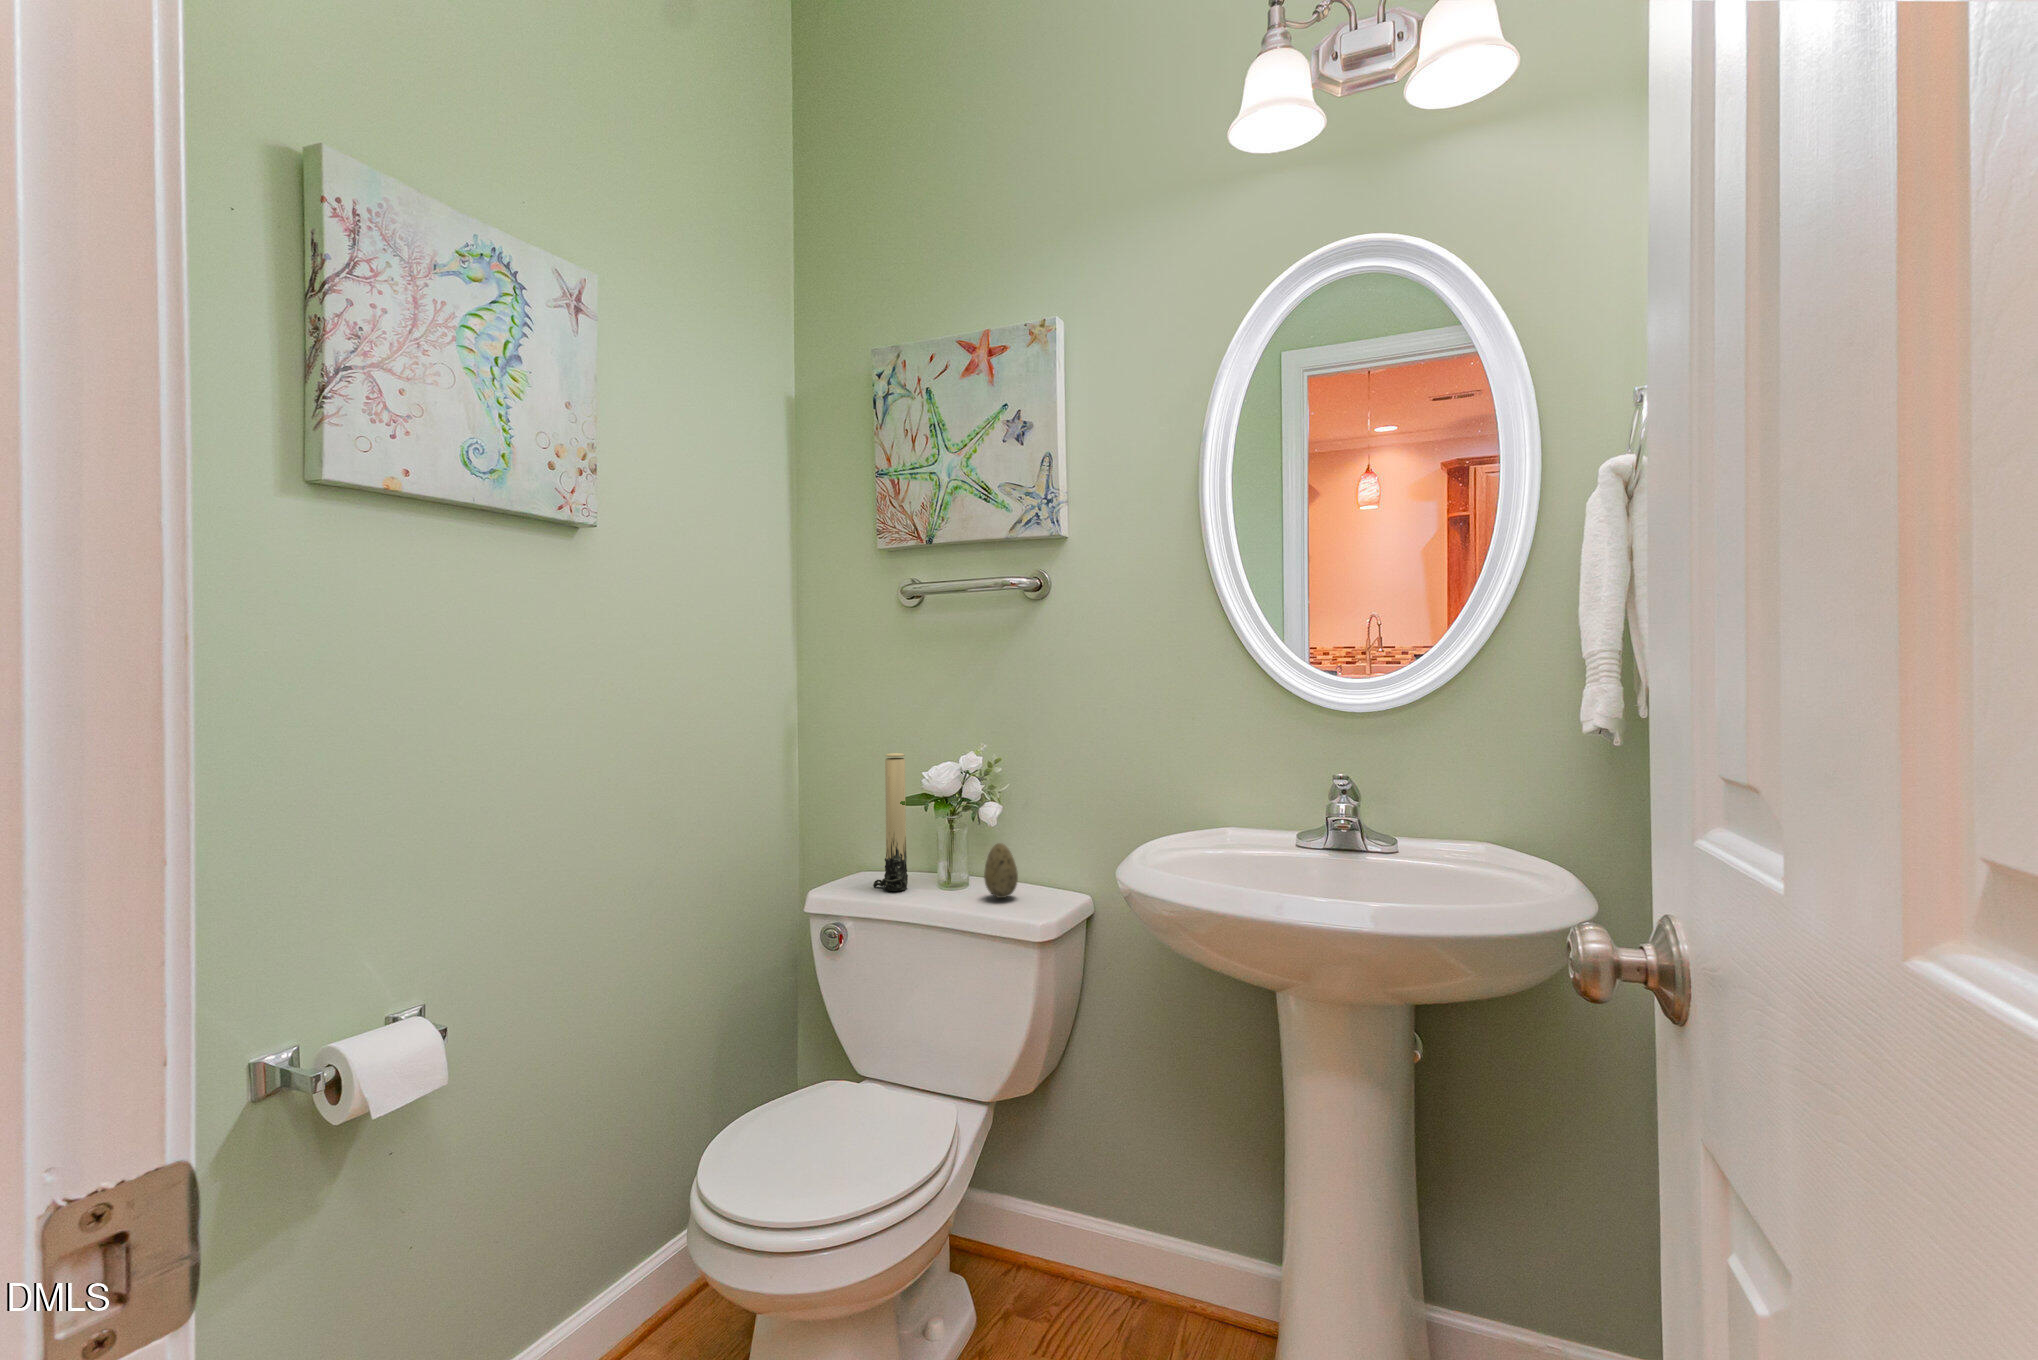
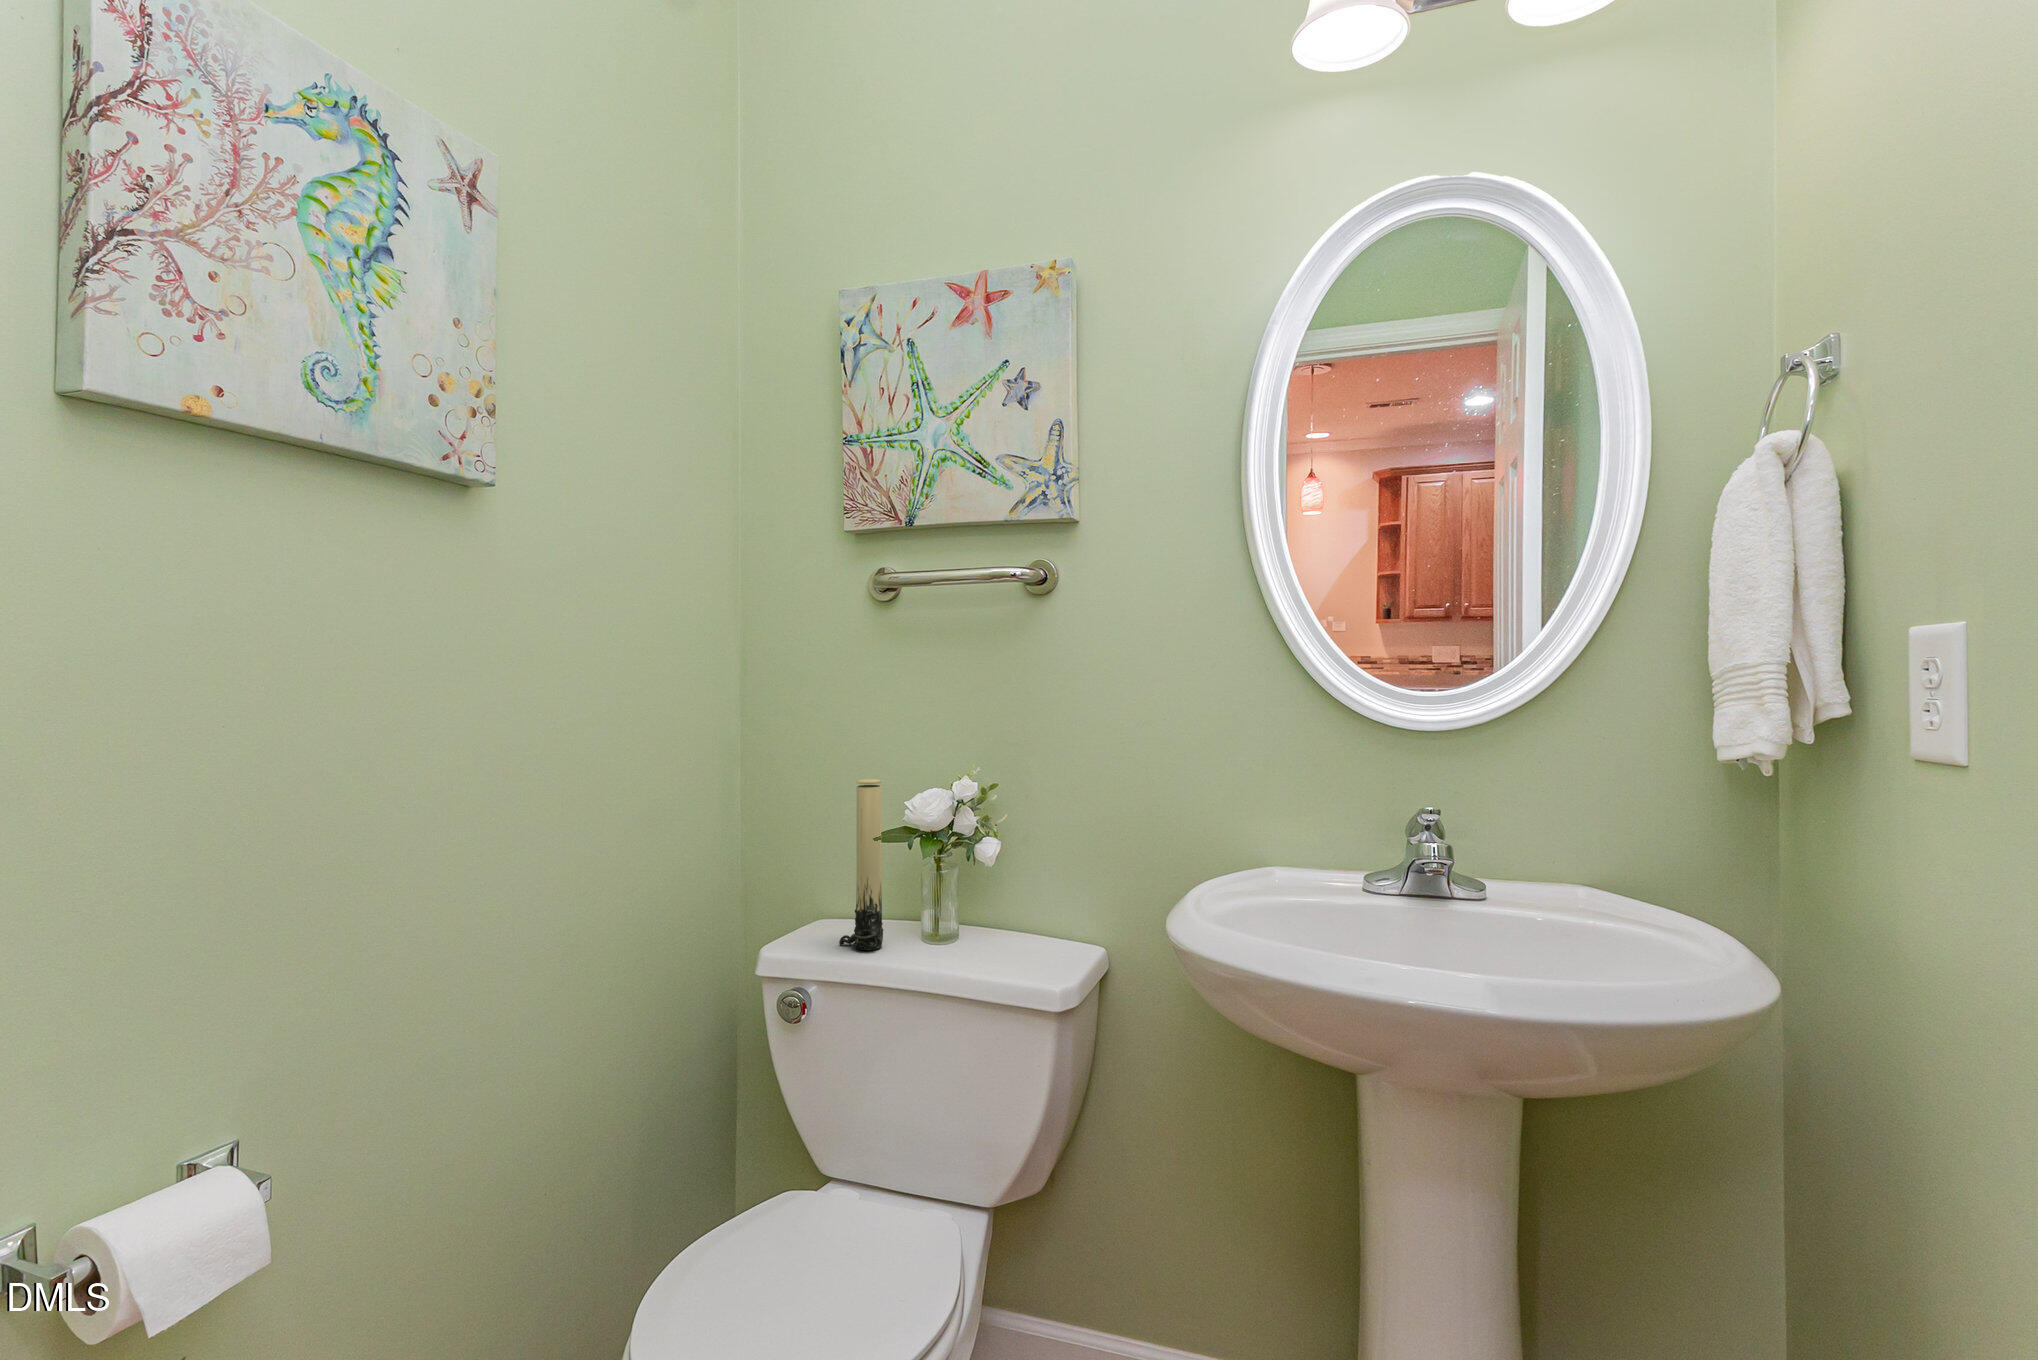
decorative egg: present [984,843,1018,898] -> none [982,890,1023,958]

